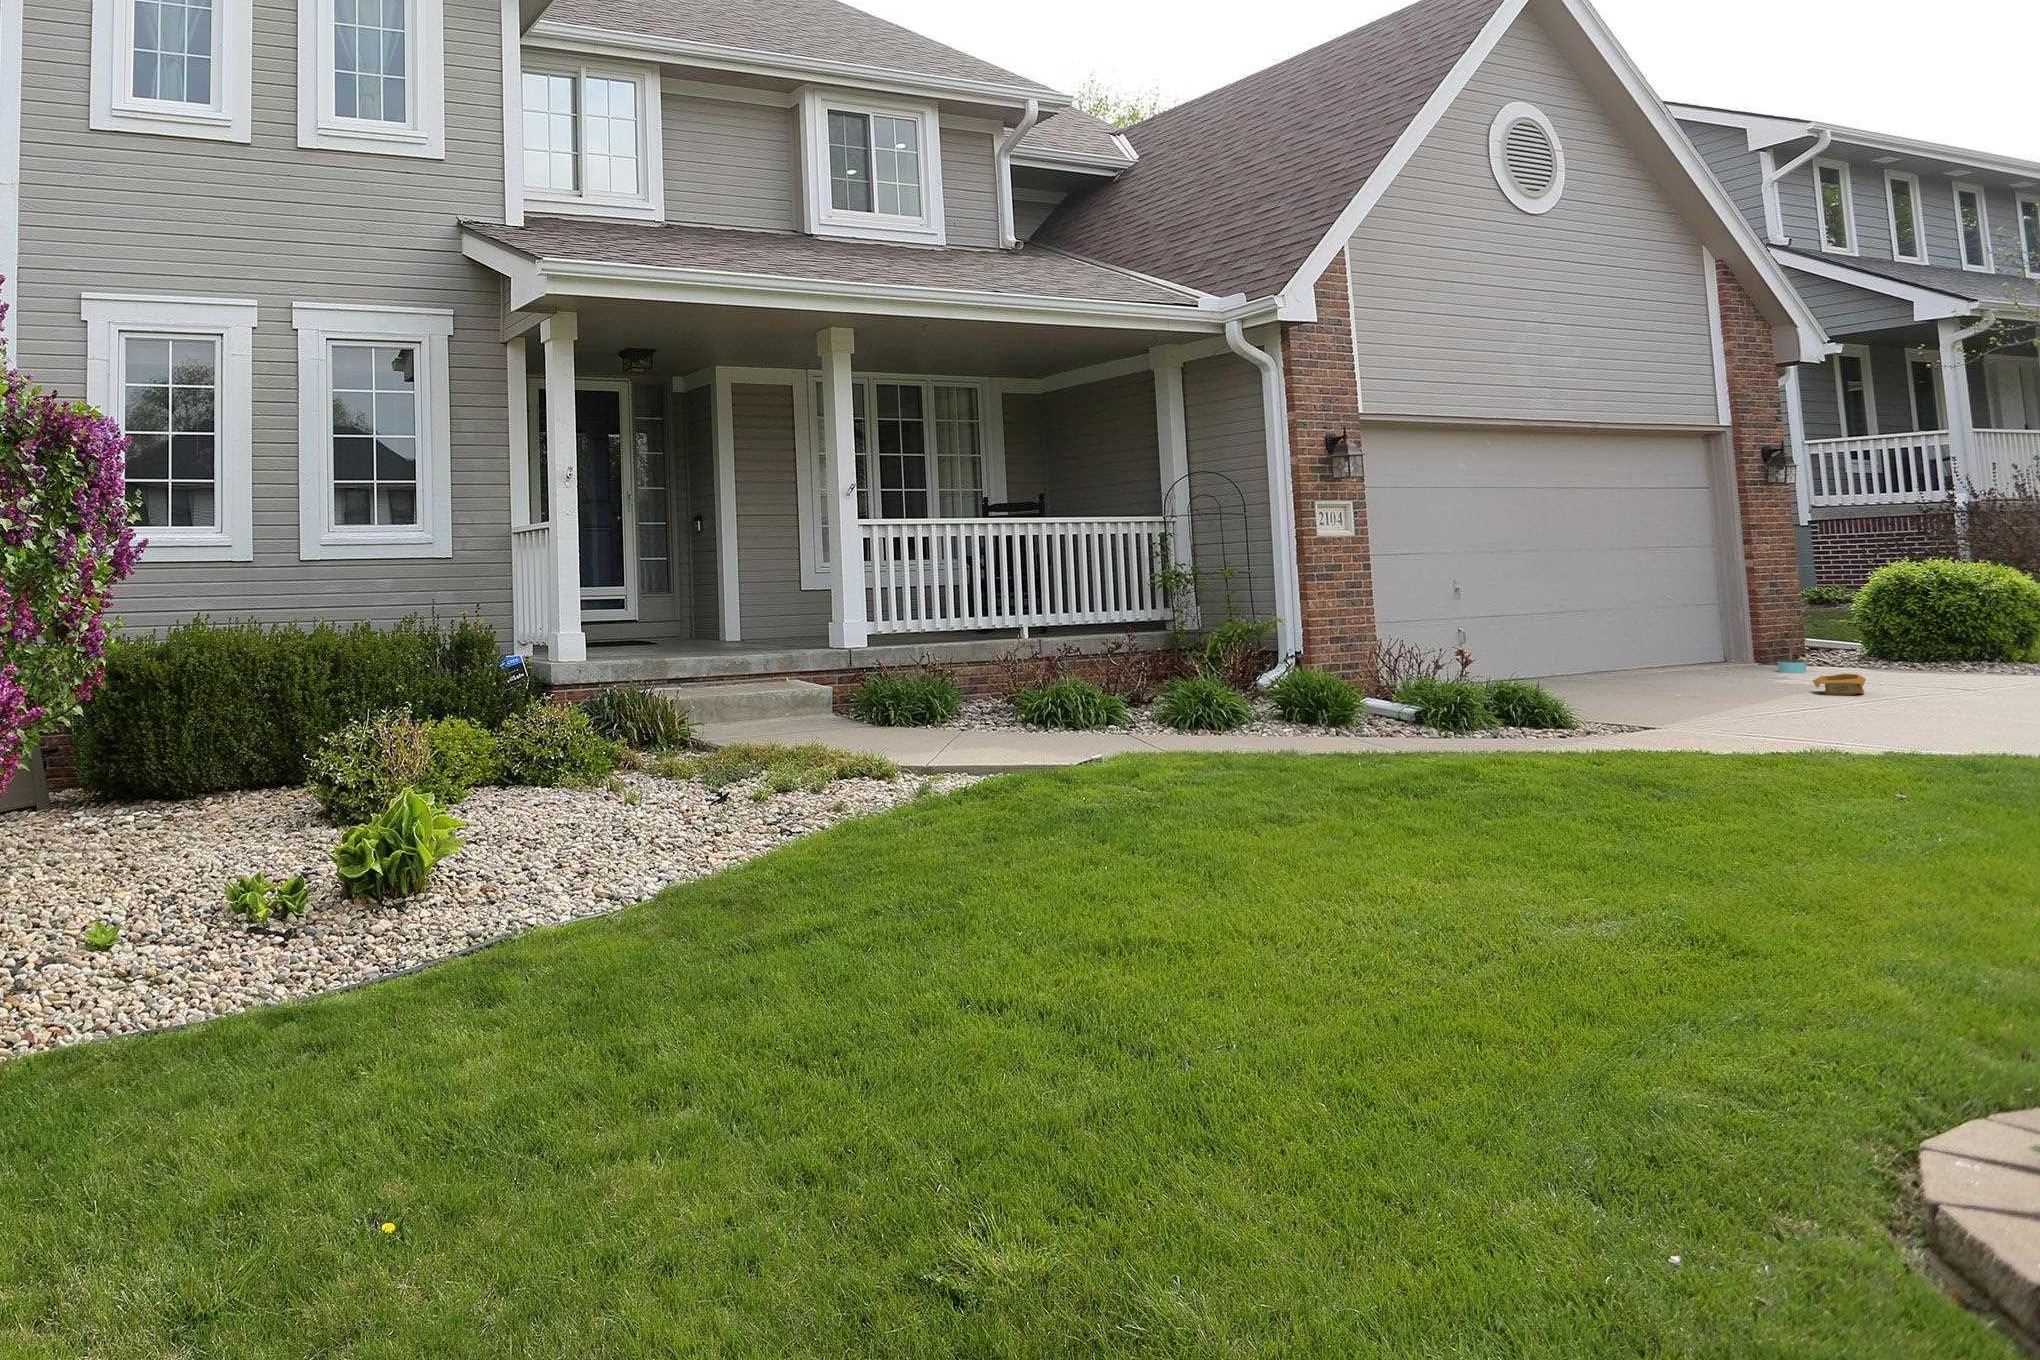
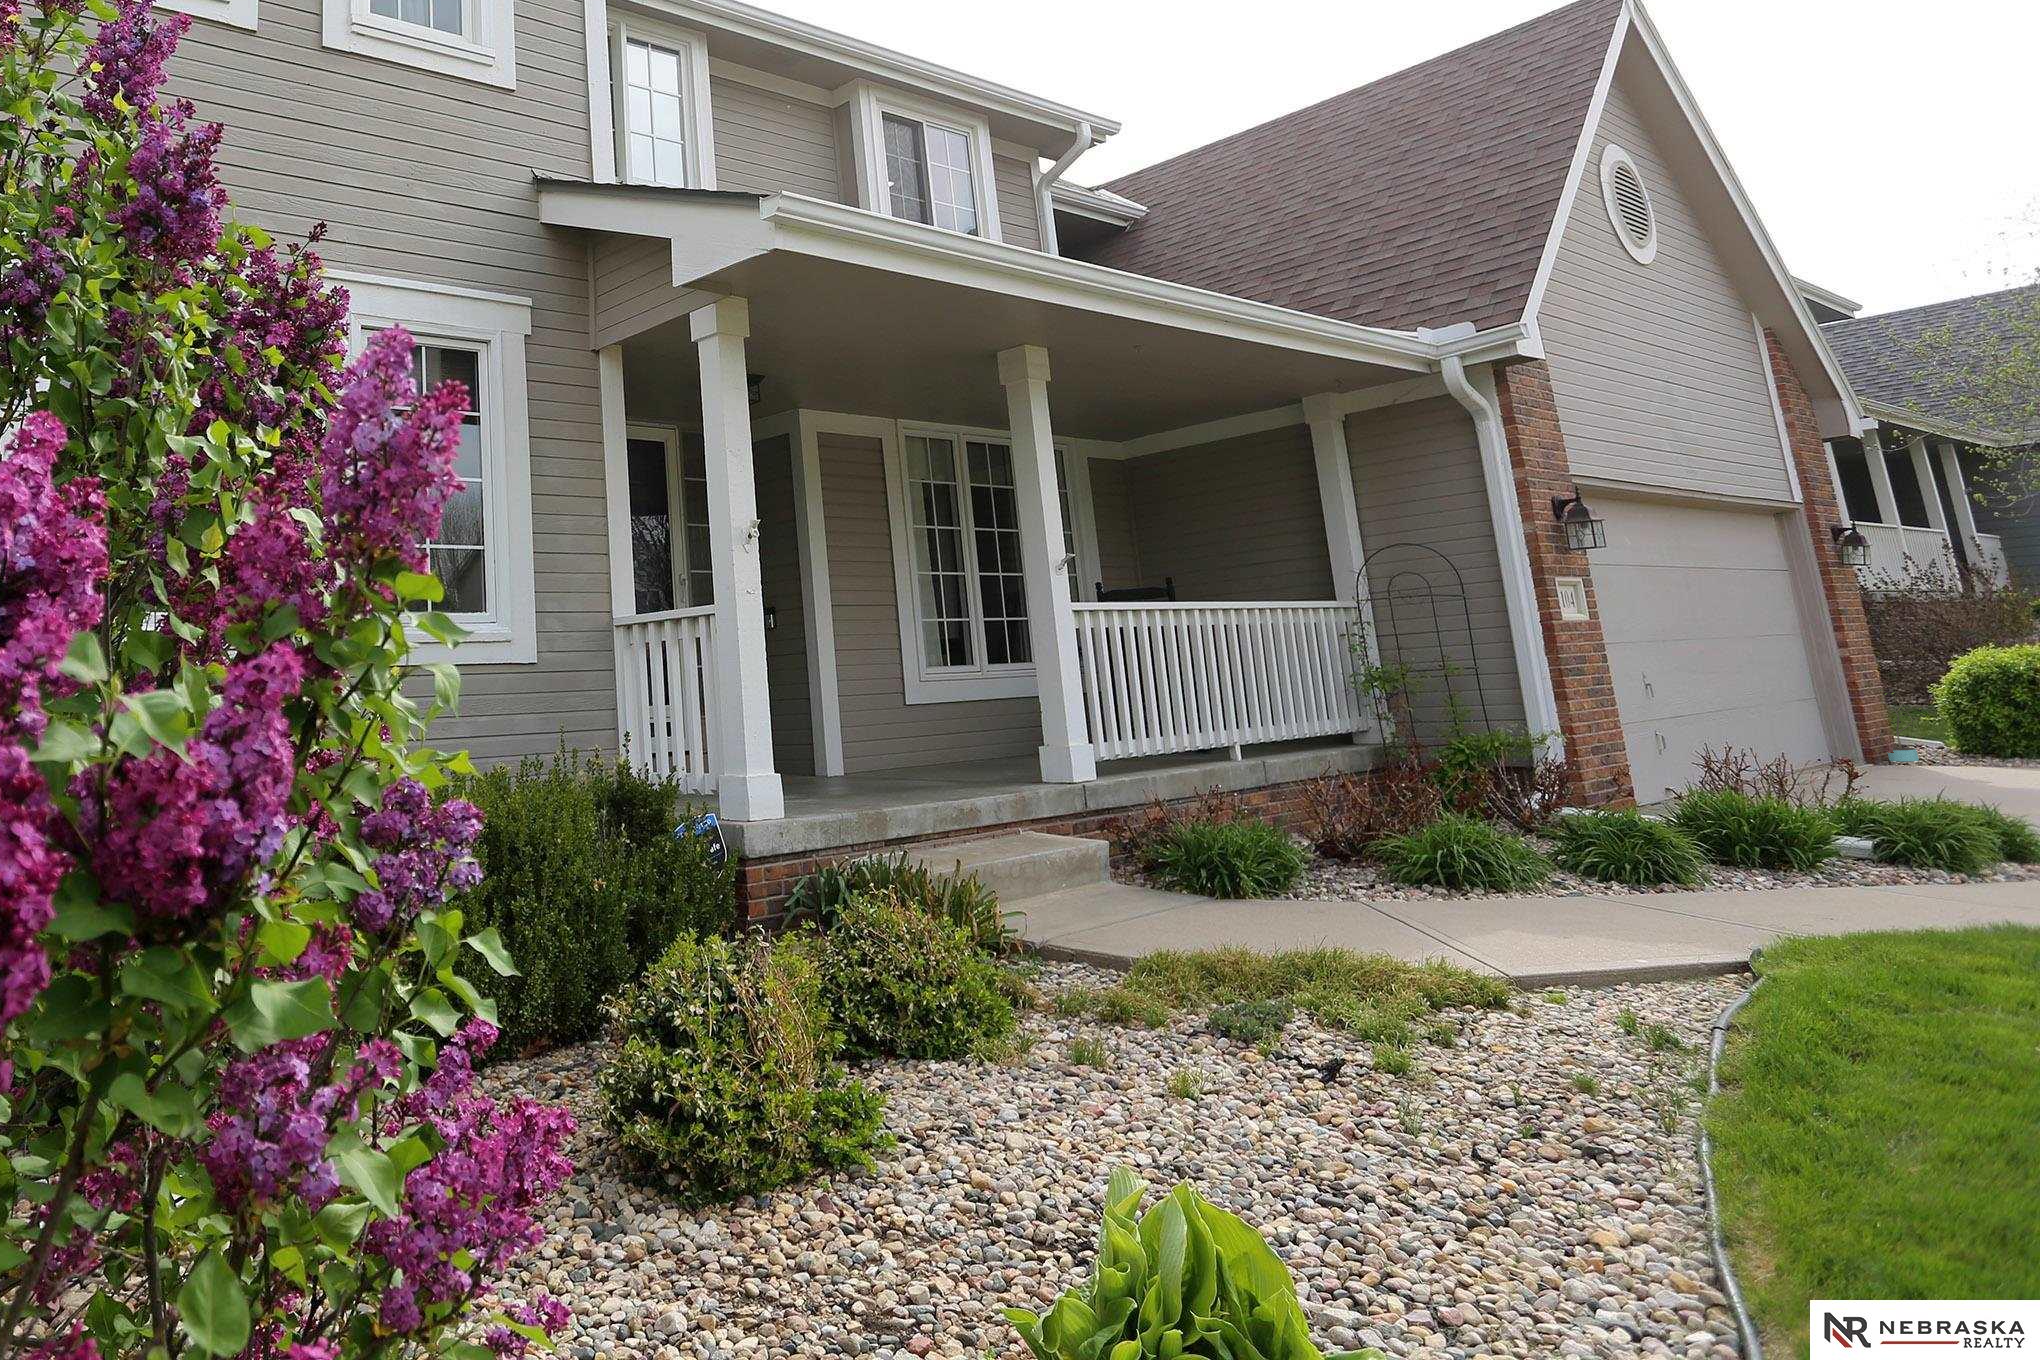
cardboard box: present [1812,673,1866,695] -> none [1919,755,1976,778]

